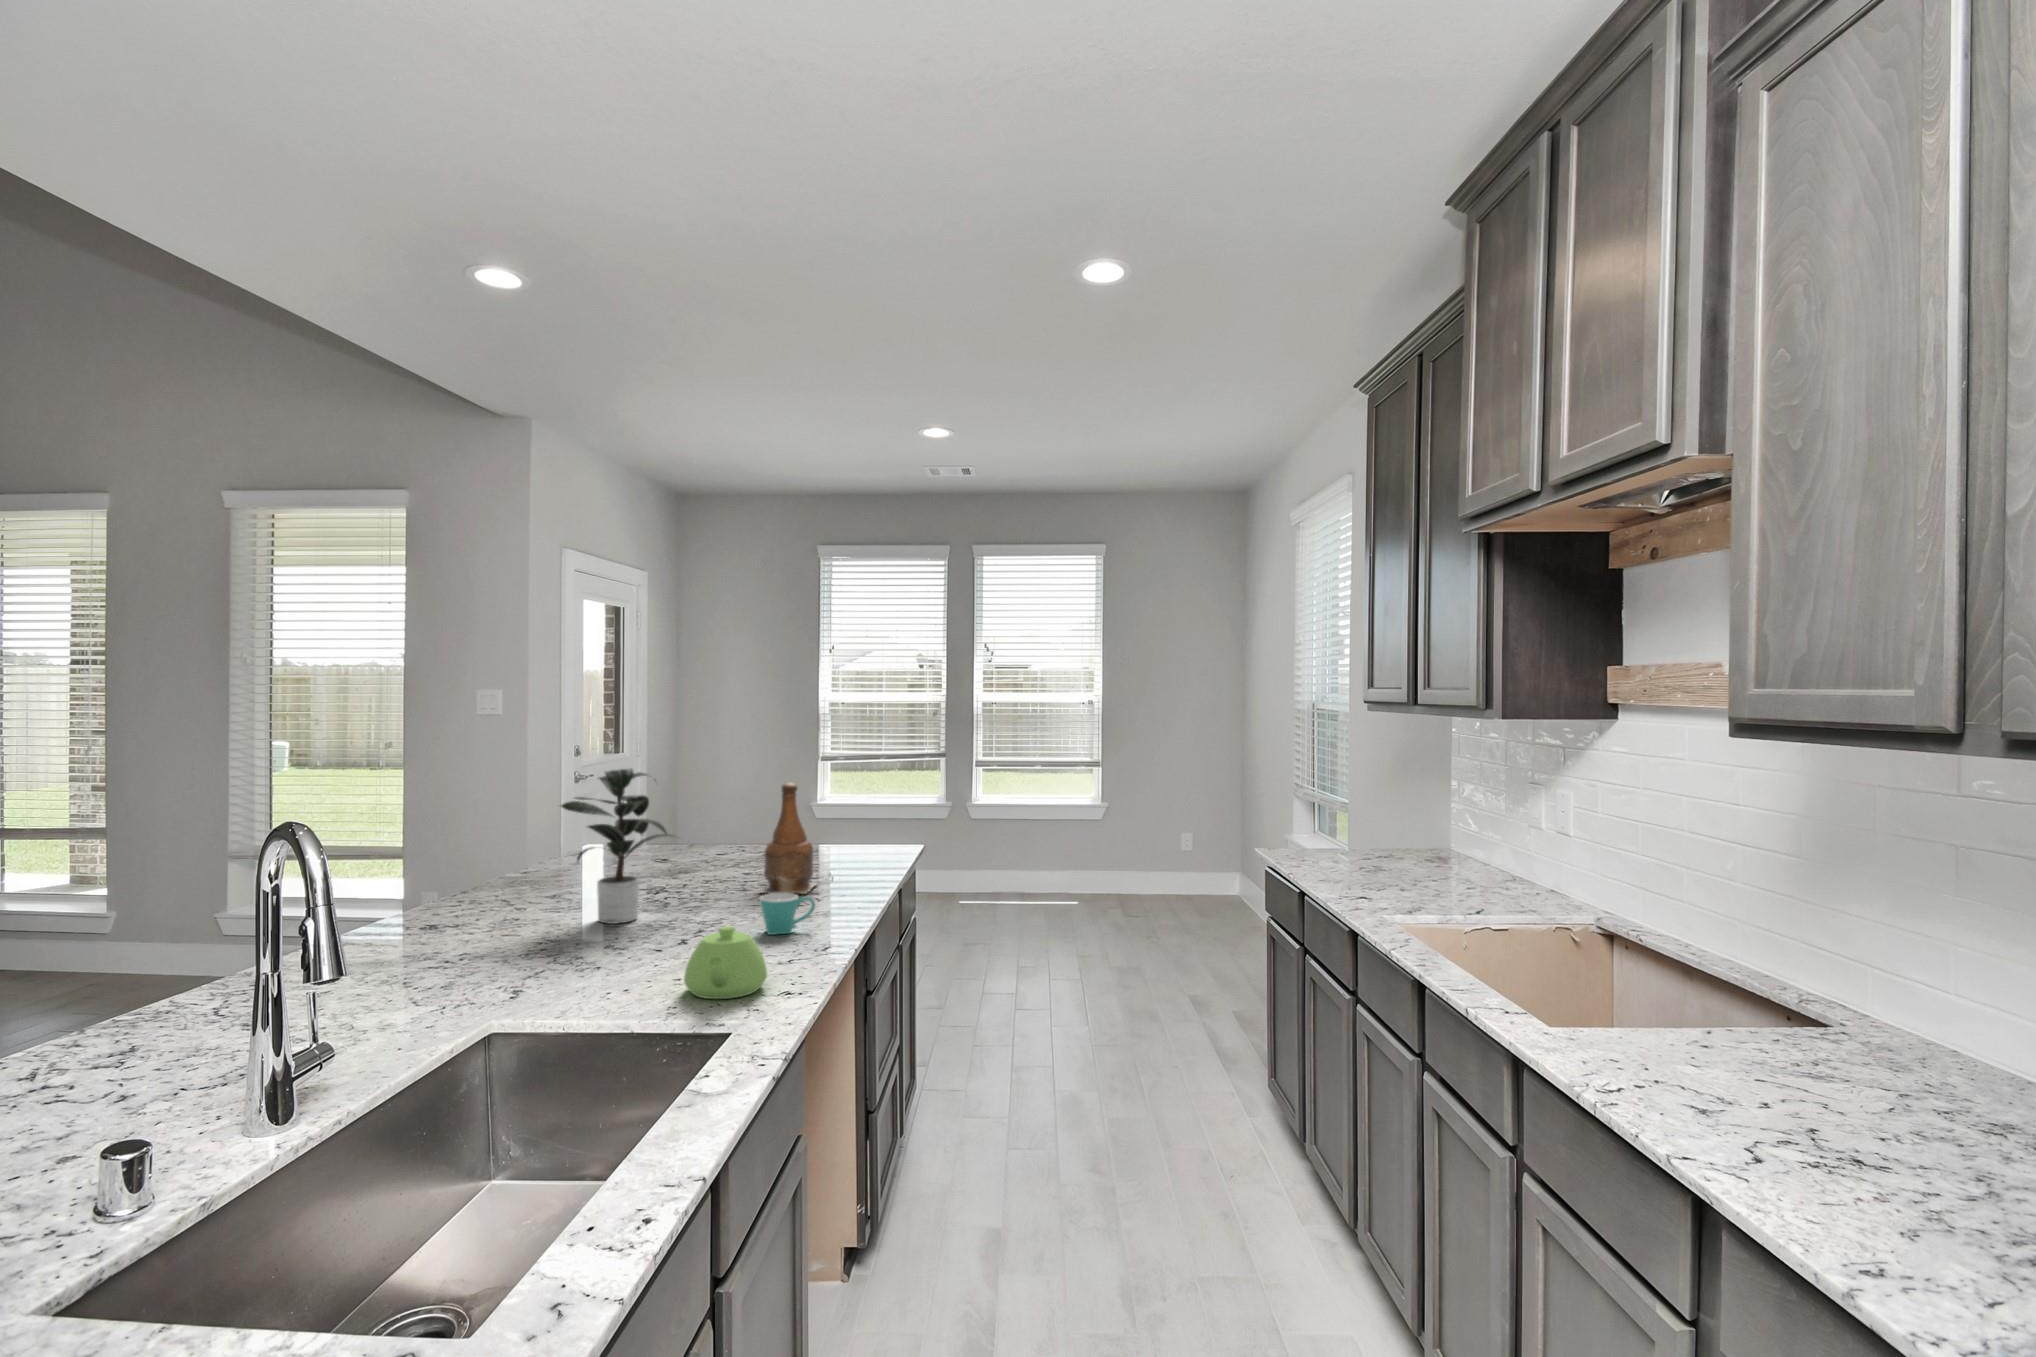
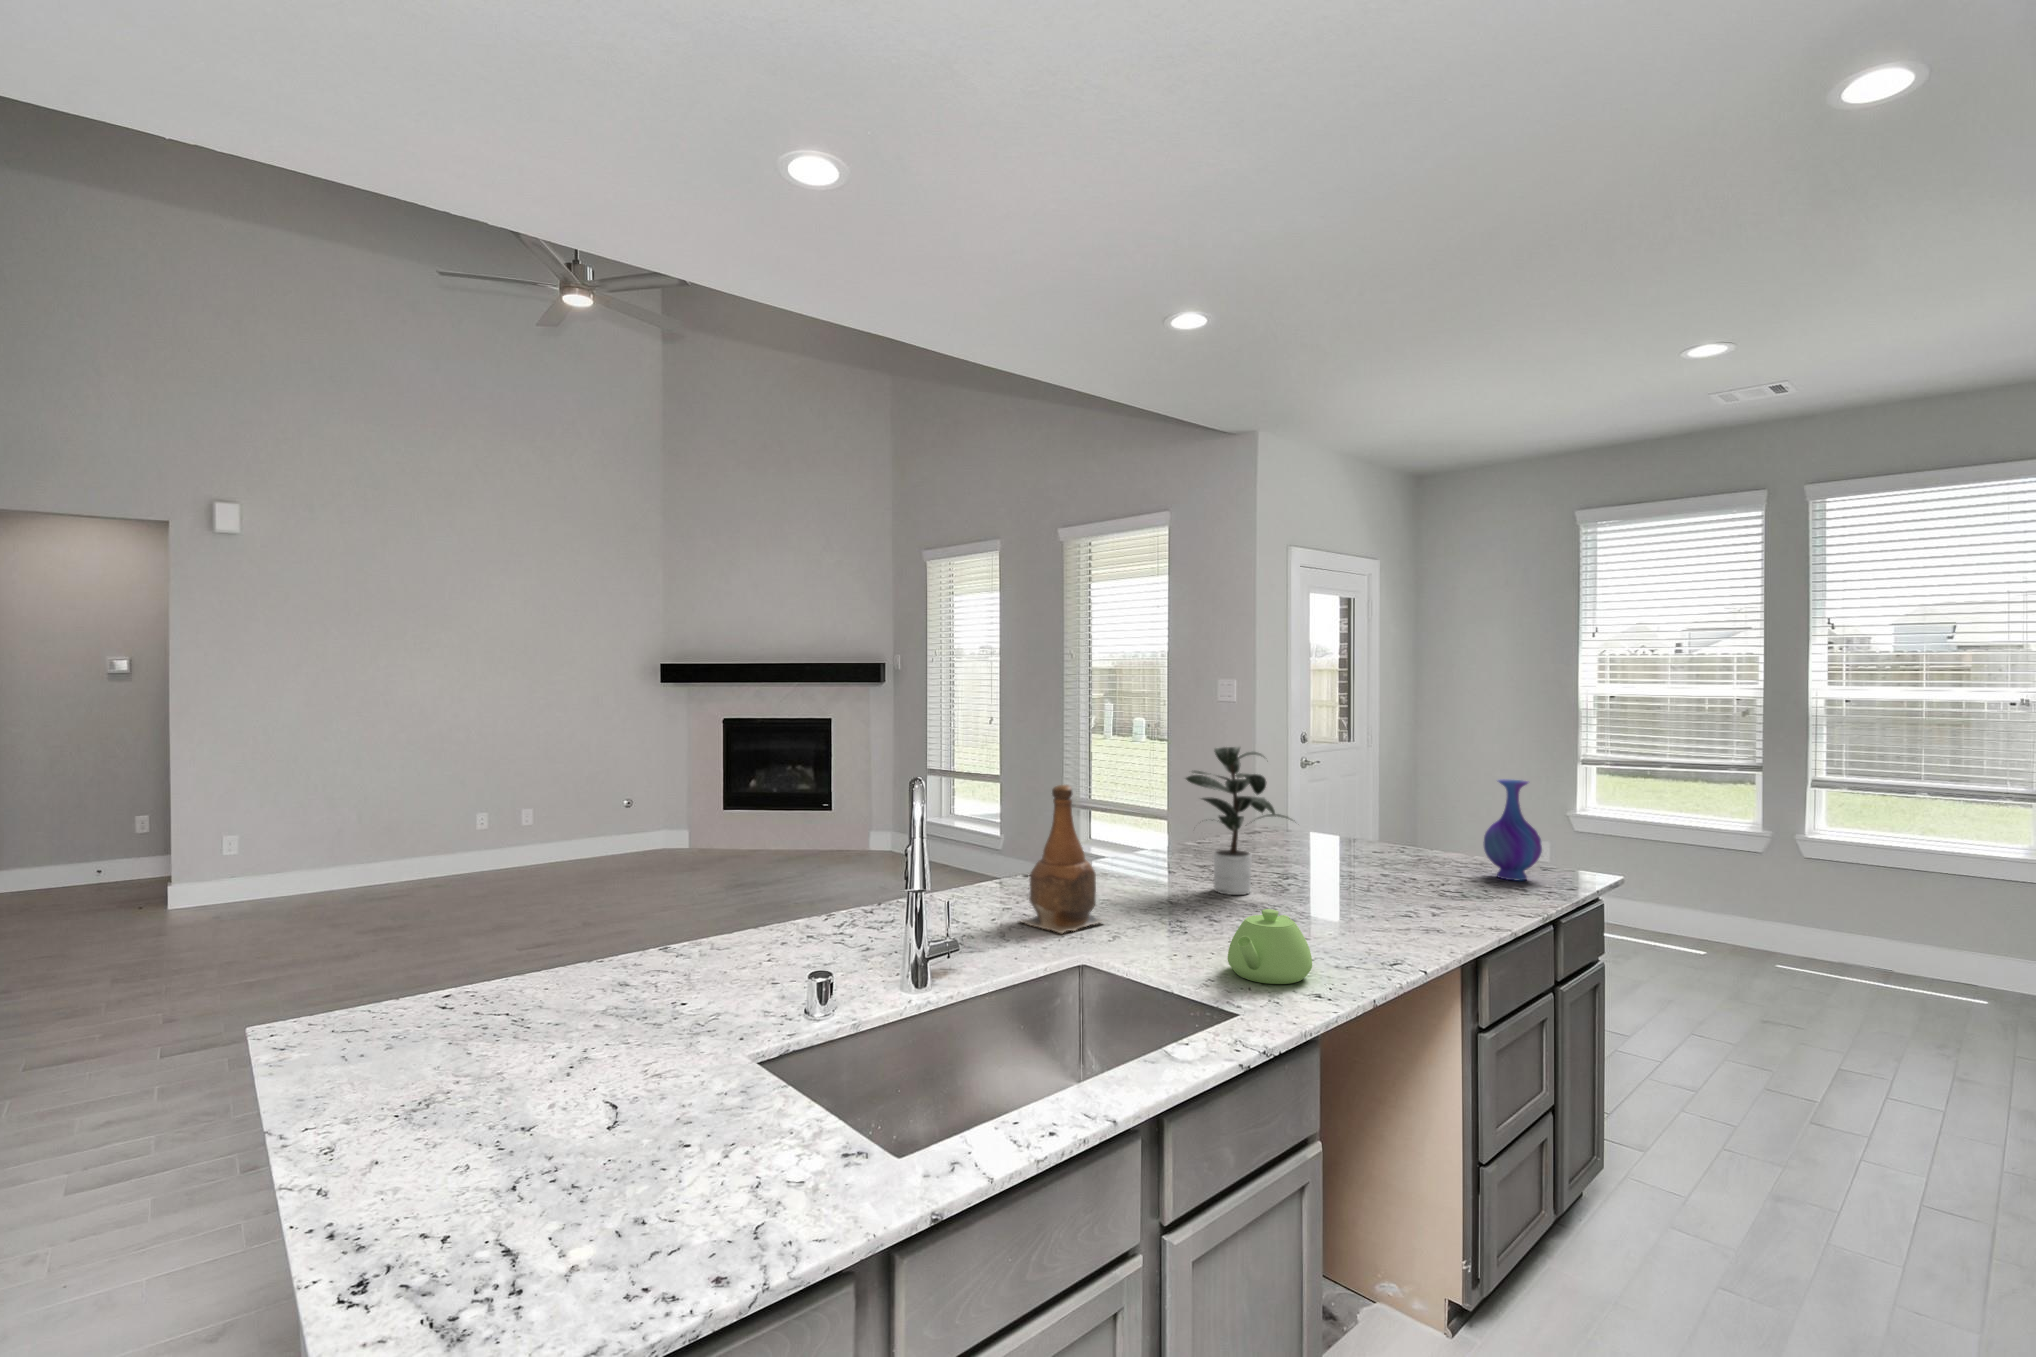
vase: none [822,782,869,870] -> present [1484,780,1542,881]
bottle: present [761,783,816,894] -> present [1020,785,1104,933]
mug: present [759,893,815,935] -> none [1352,888,1416,934]

